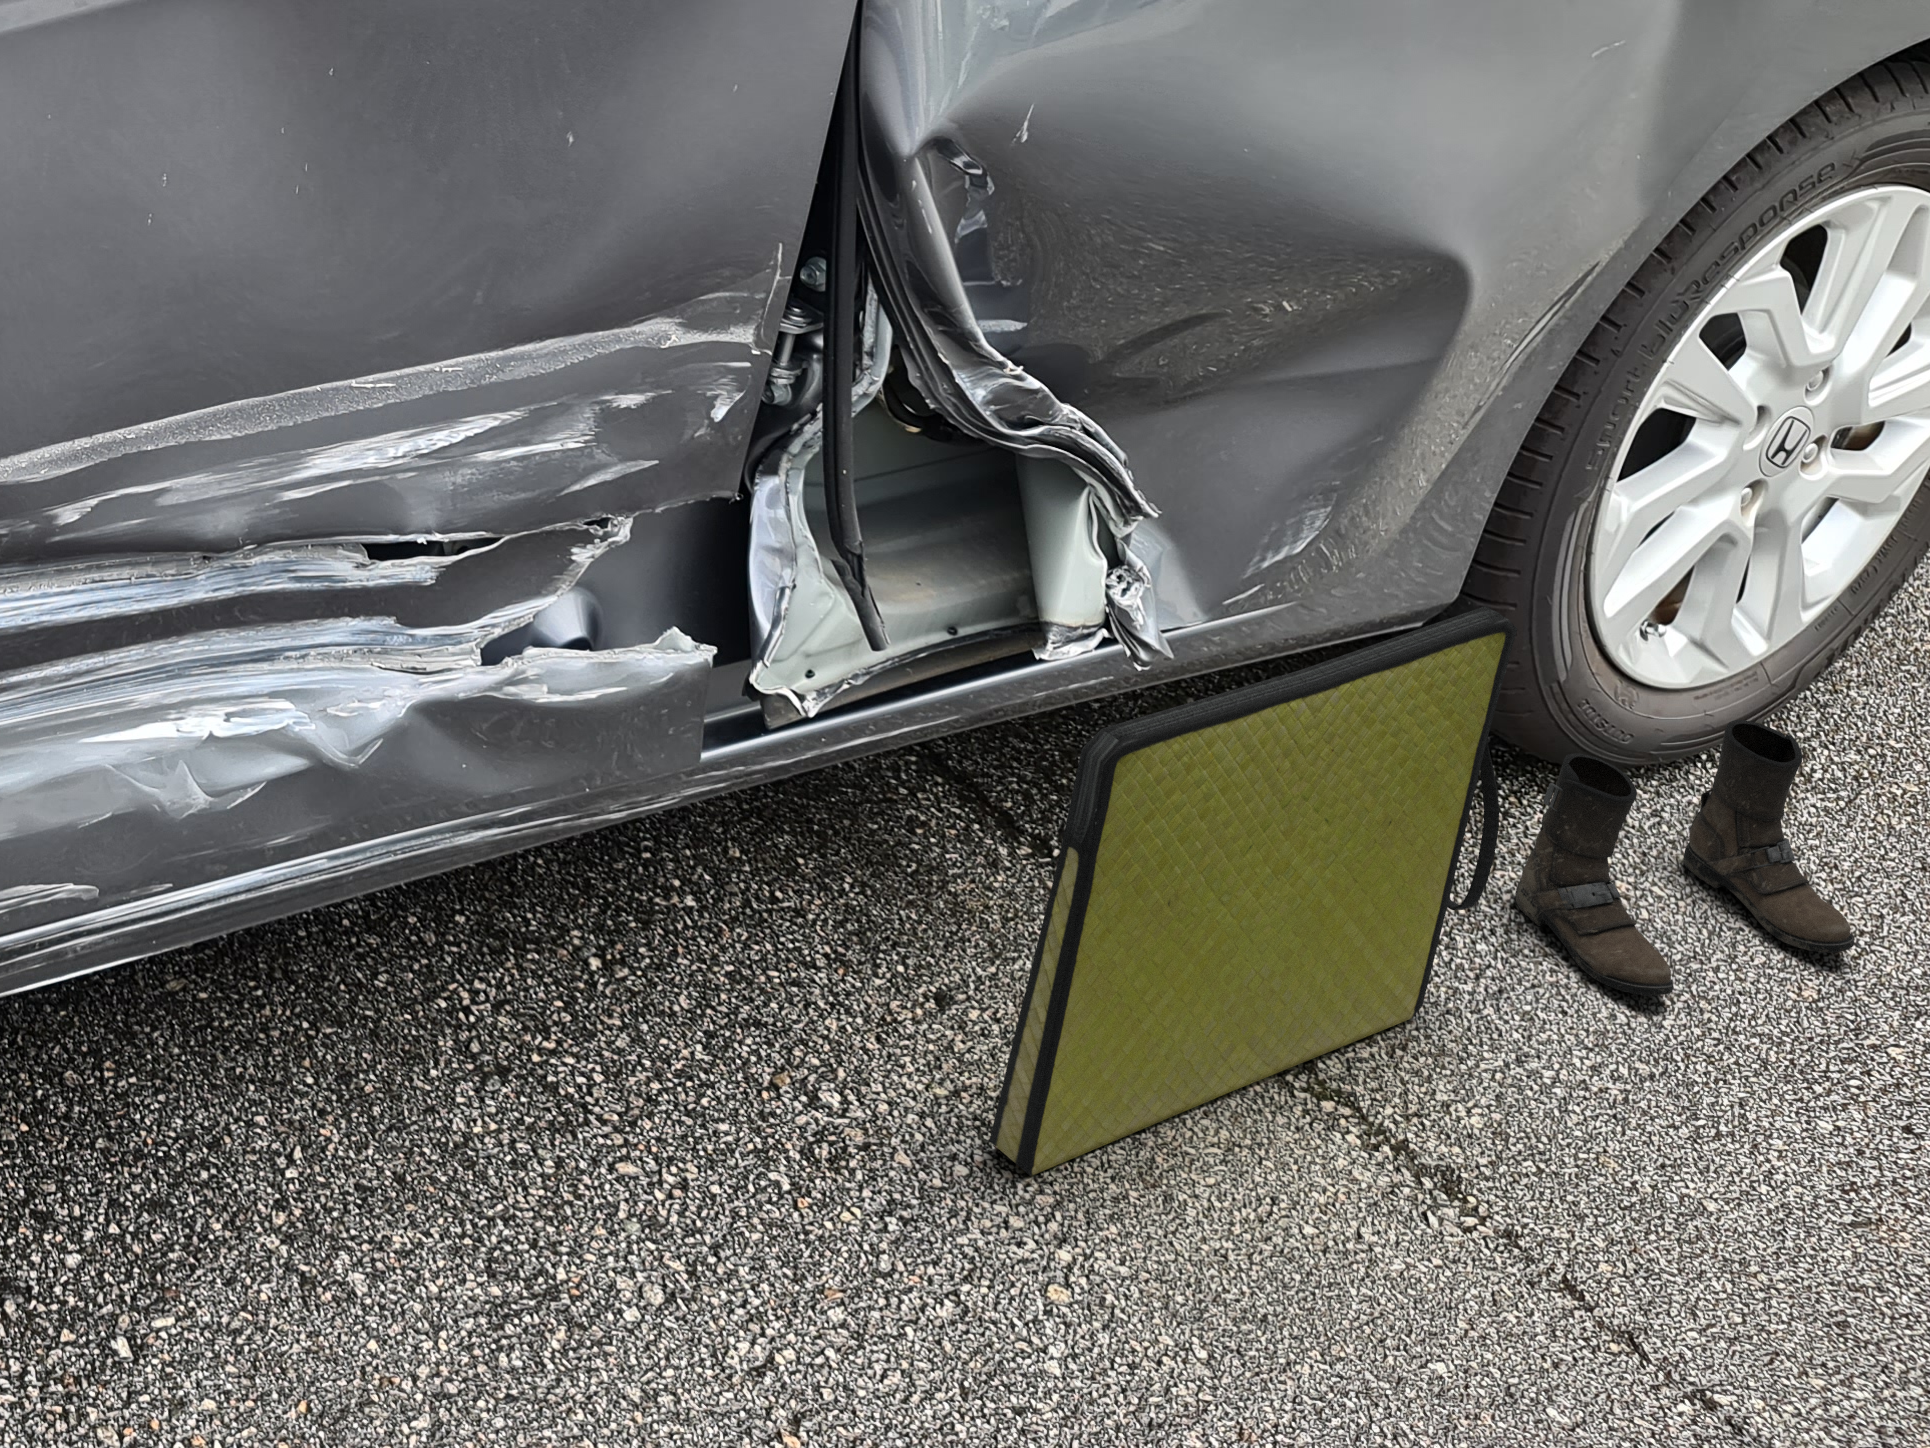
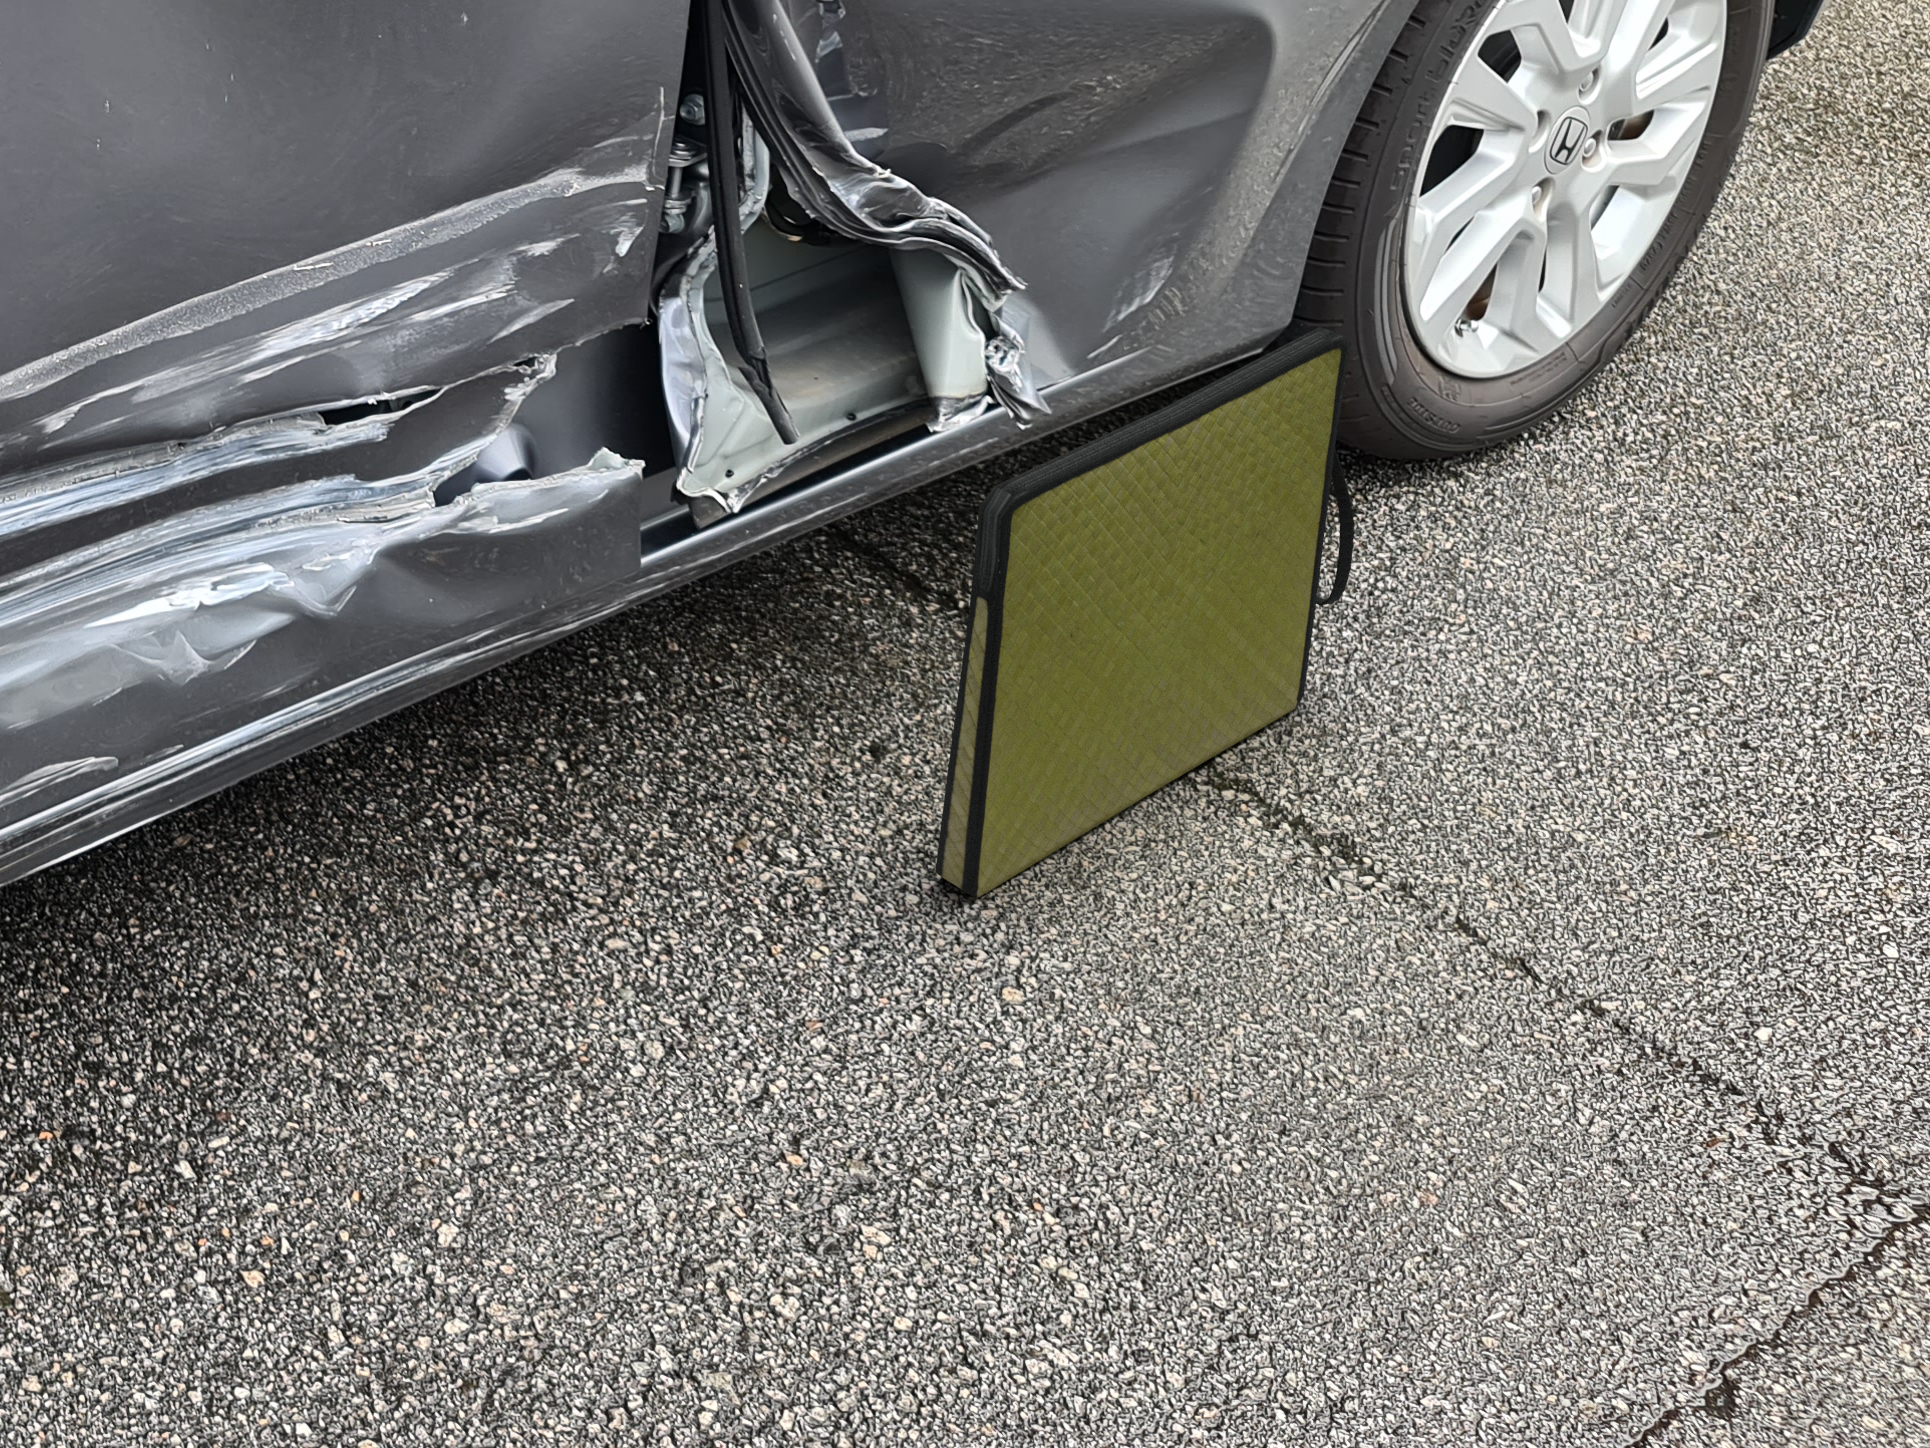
boots: present [1515,720,1854,996] -> none [1373,397,1678,658]

